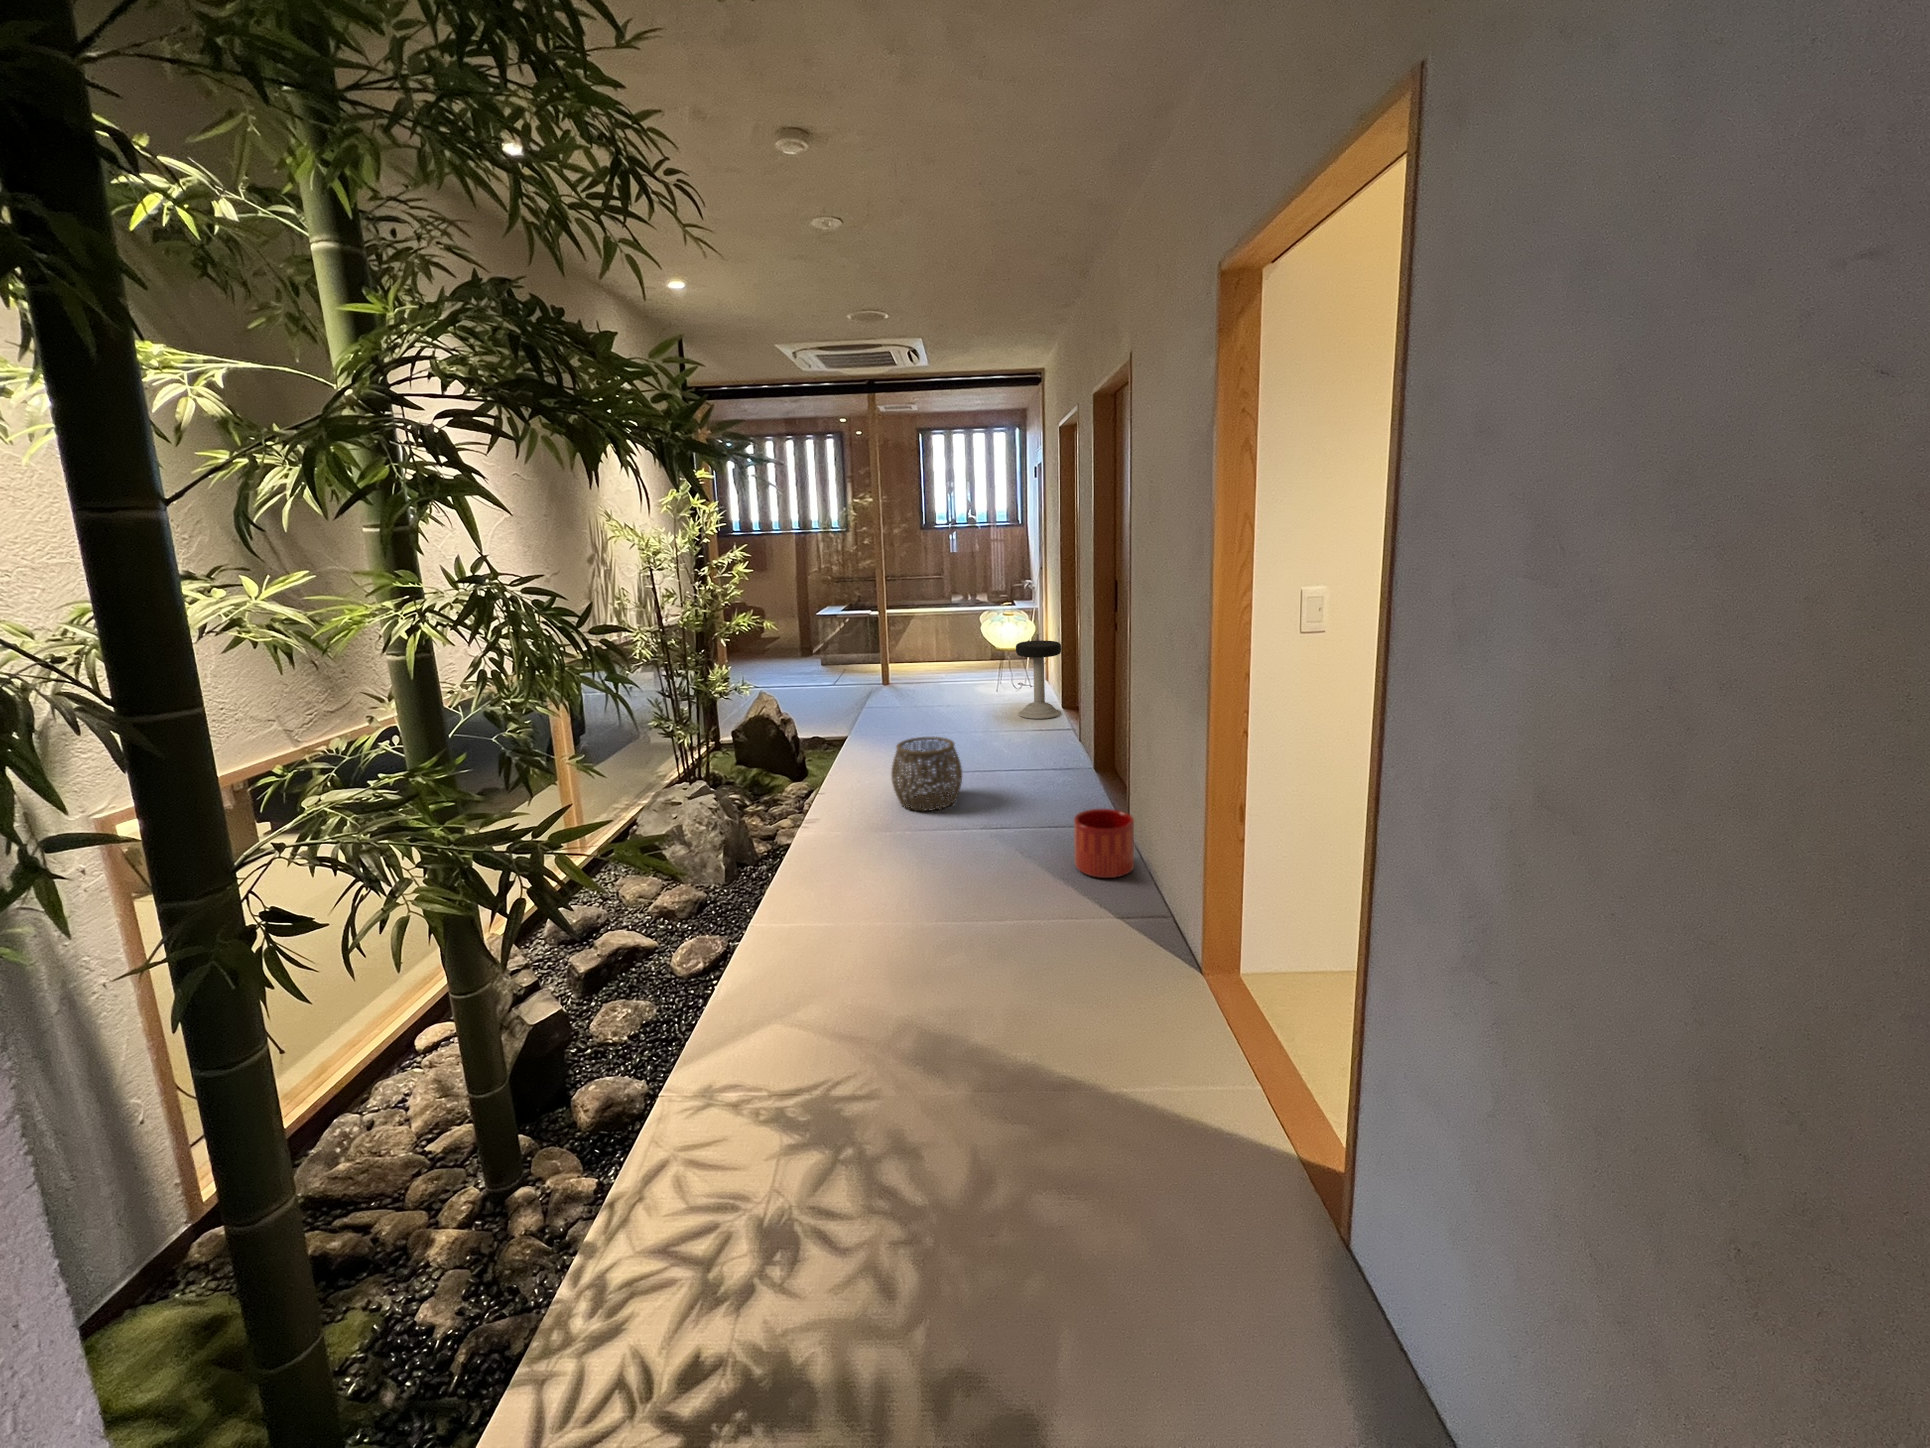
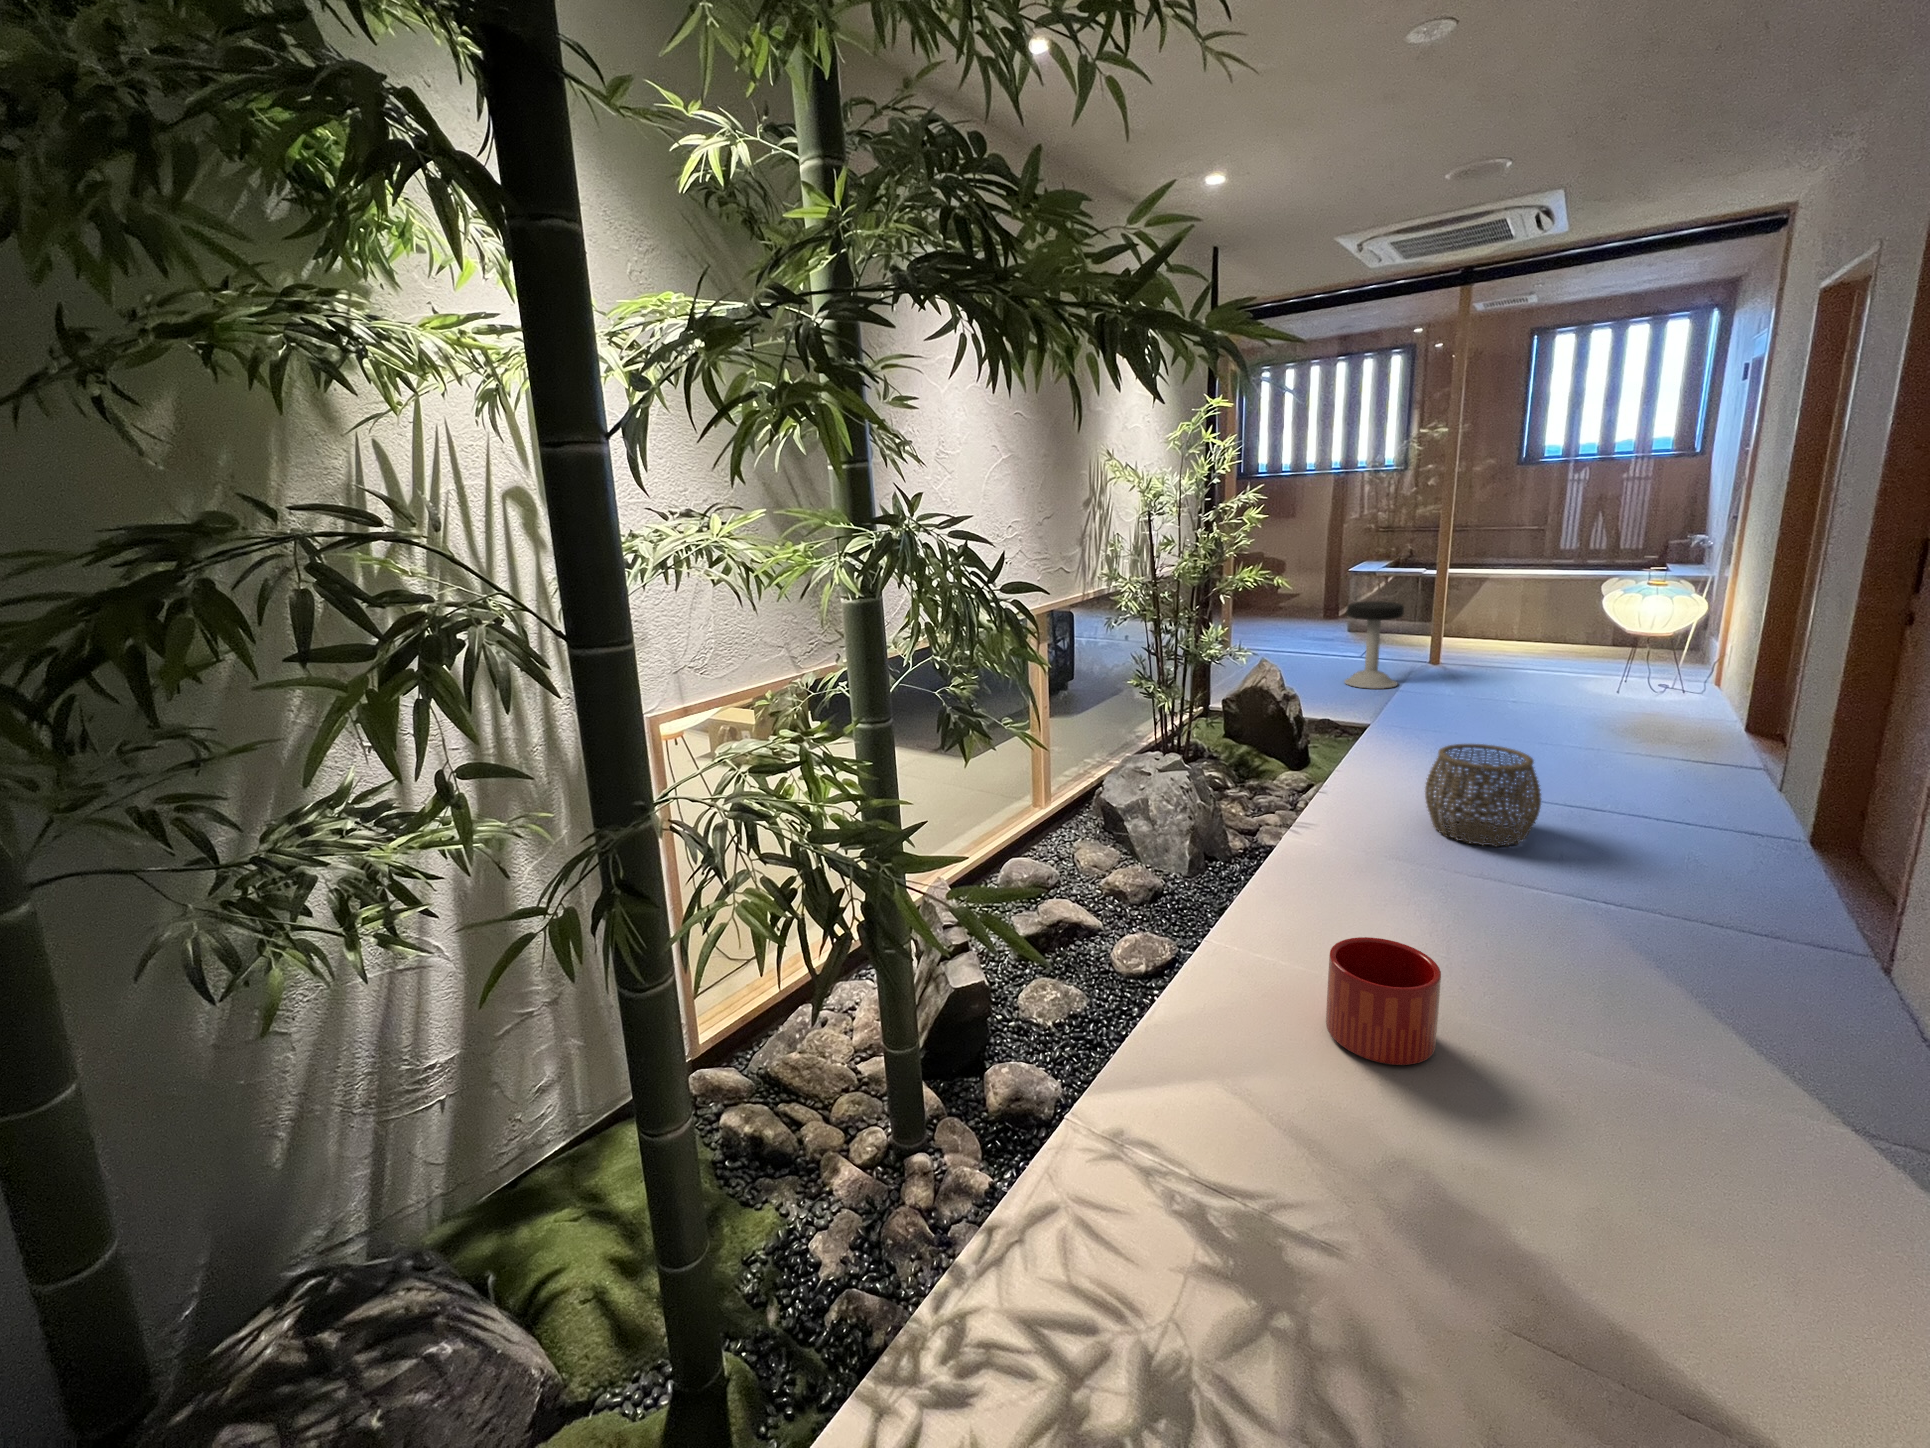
stool: present [1016,640,1061,719] -> present [1345,601,1404,689]
planter: present [1074,809,1134,878] -> present [1326,937,1441,1065]

